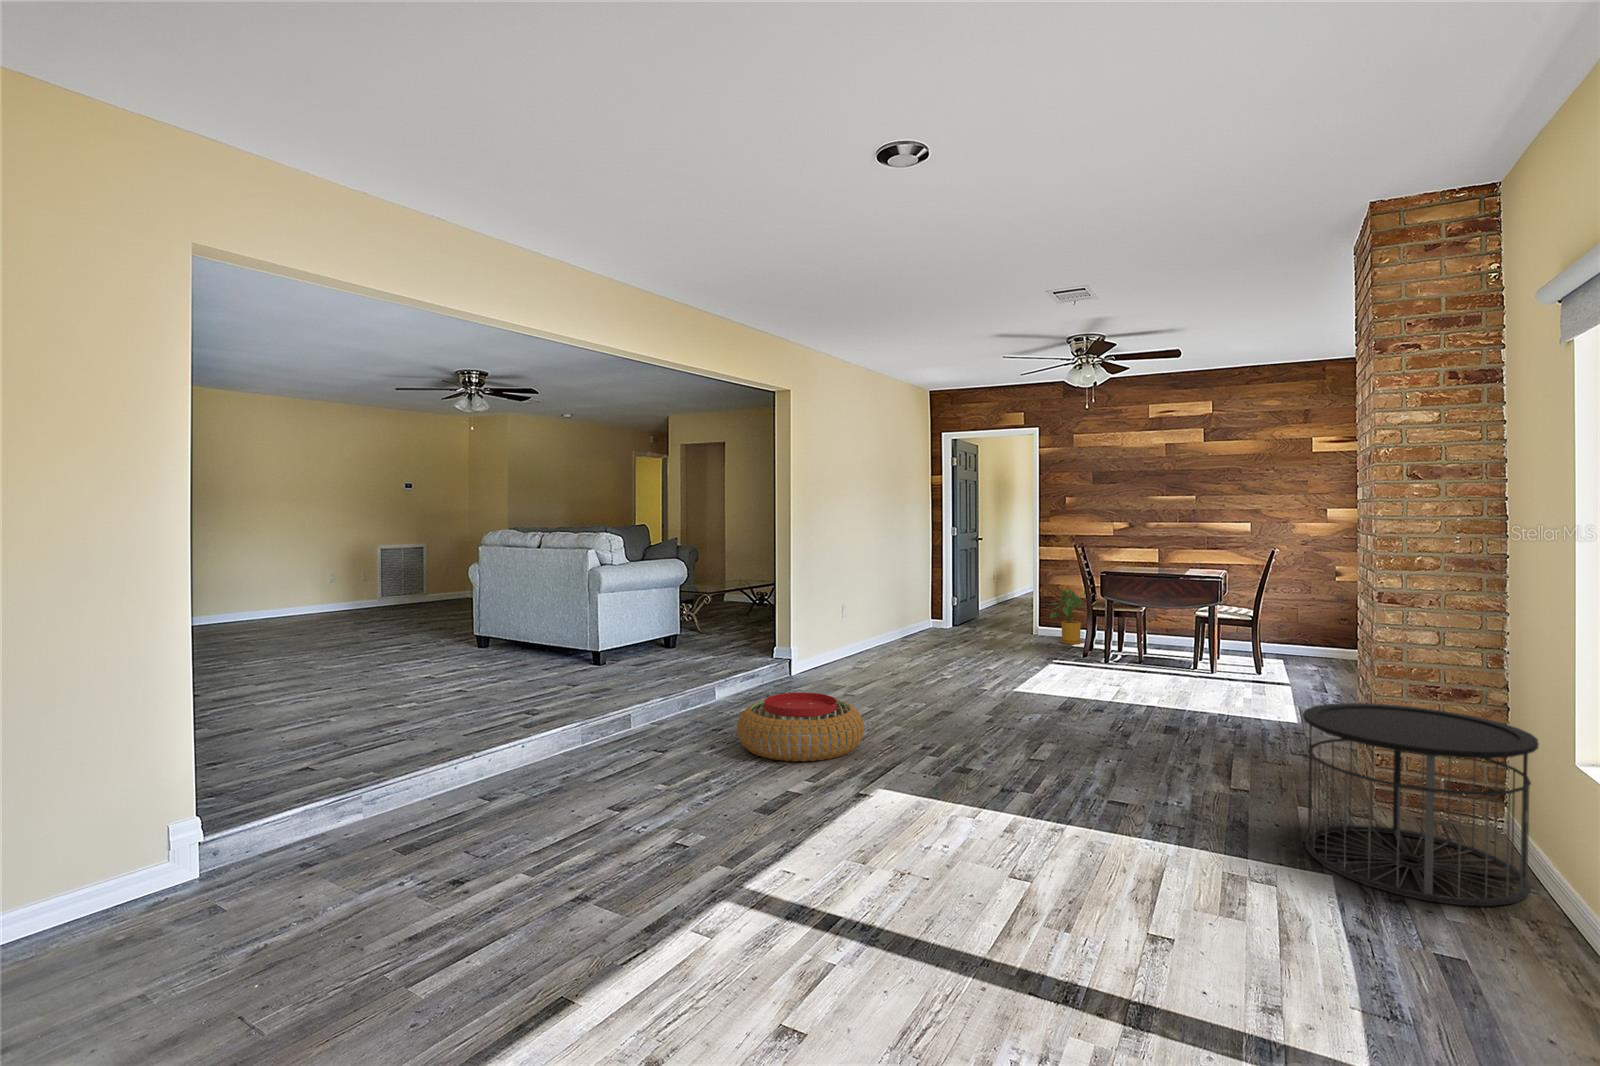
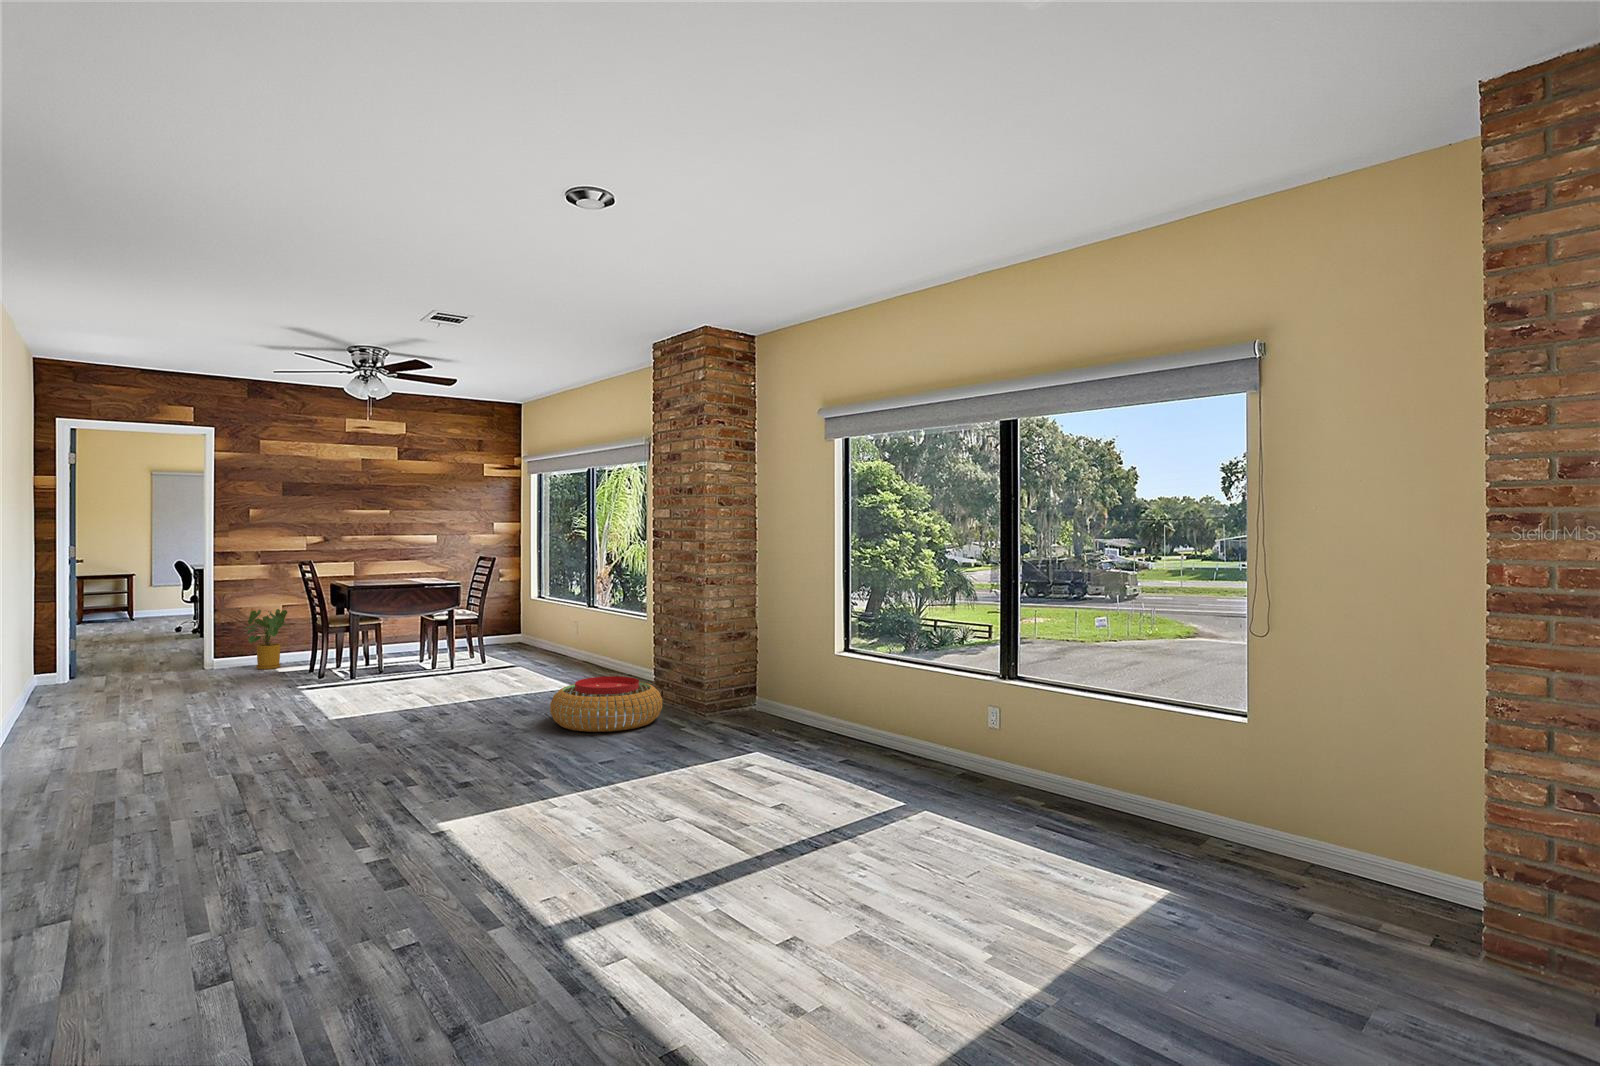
pouf: present [737,693,864,761] -> present [550,676,662,732]
side table: present [1303,703,1538,906] -> none [719,643,830,747]

